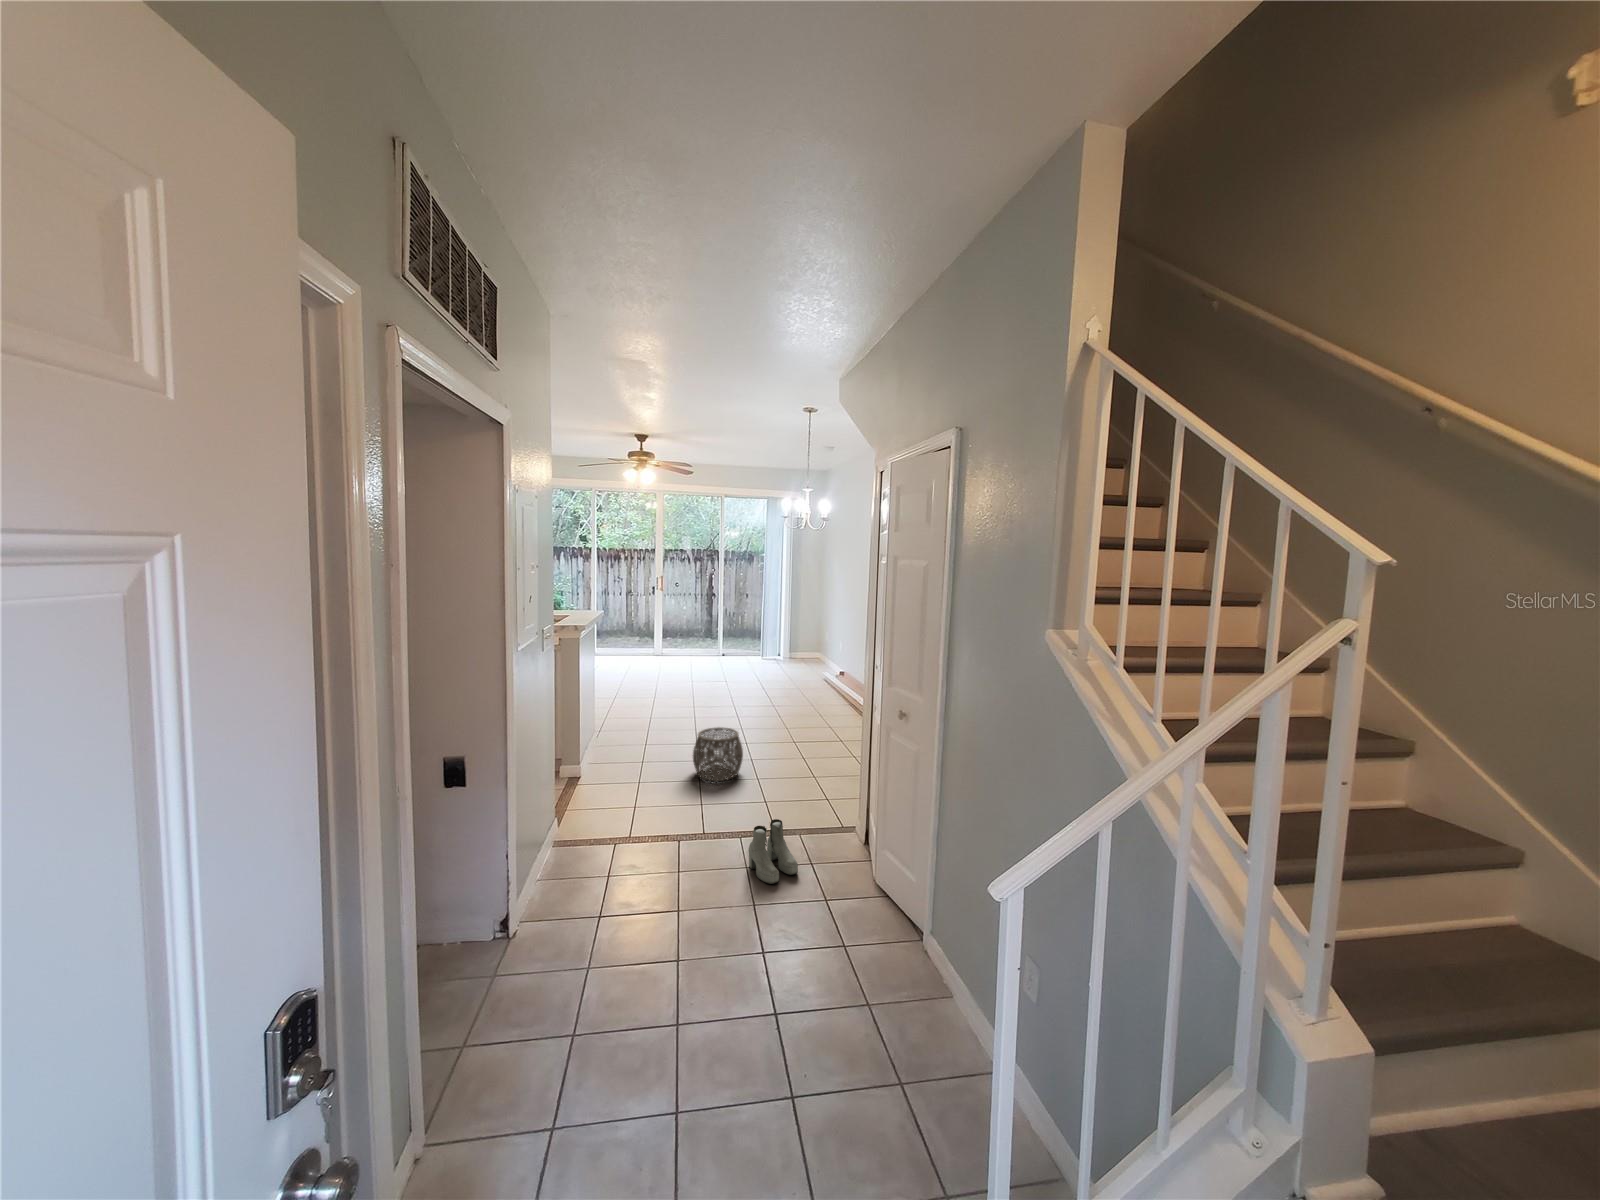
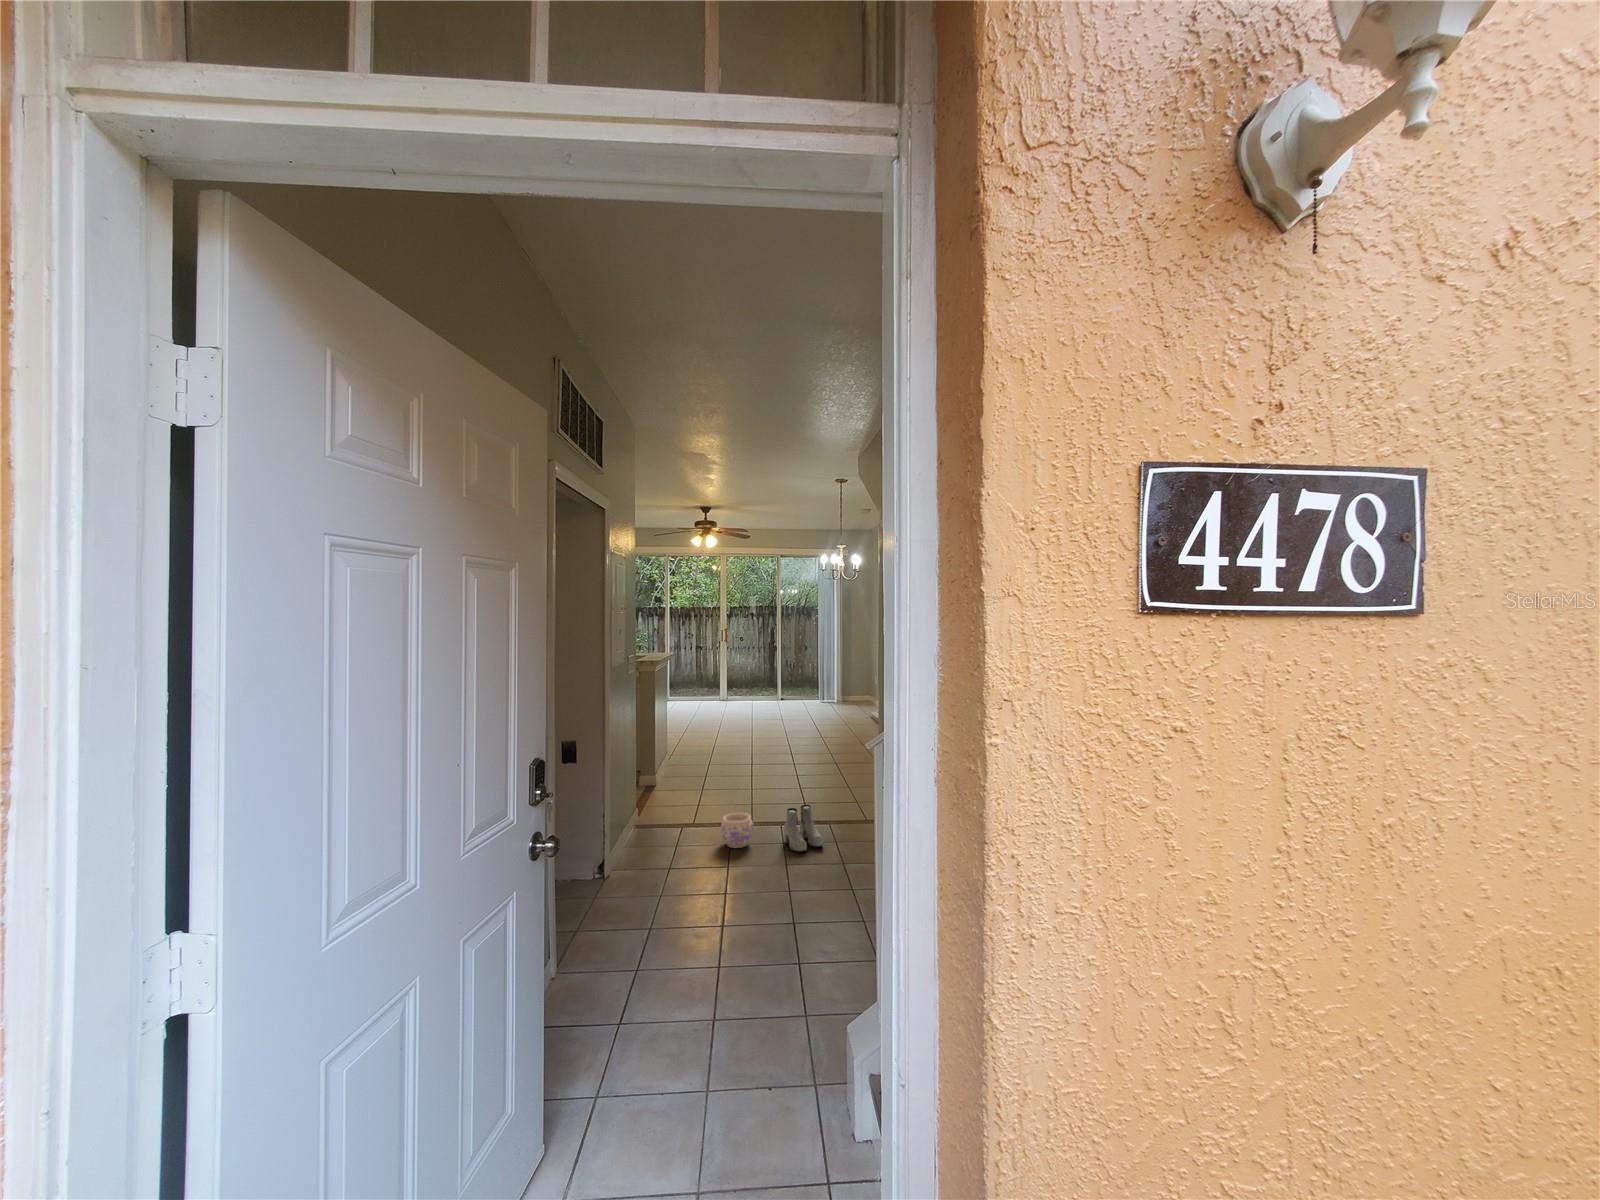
woven basket: present [693,727,743,781] -> none [746,746,789,791]
planter: none [669,832,711,880] -> present [721,813,753,848]

